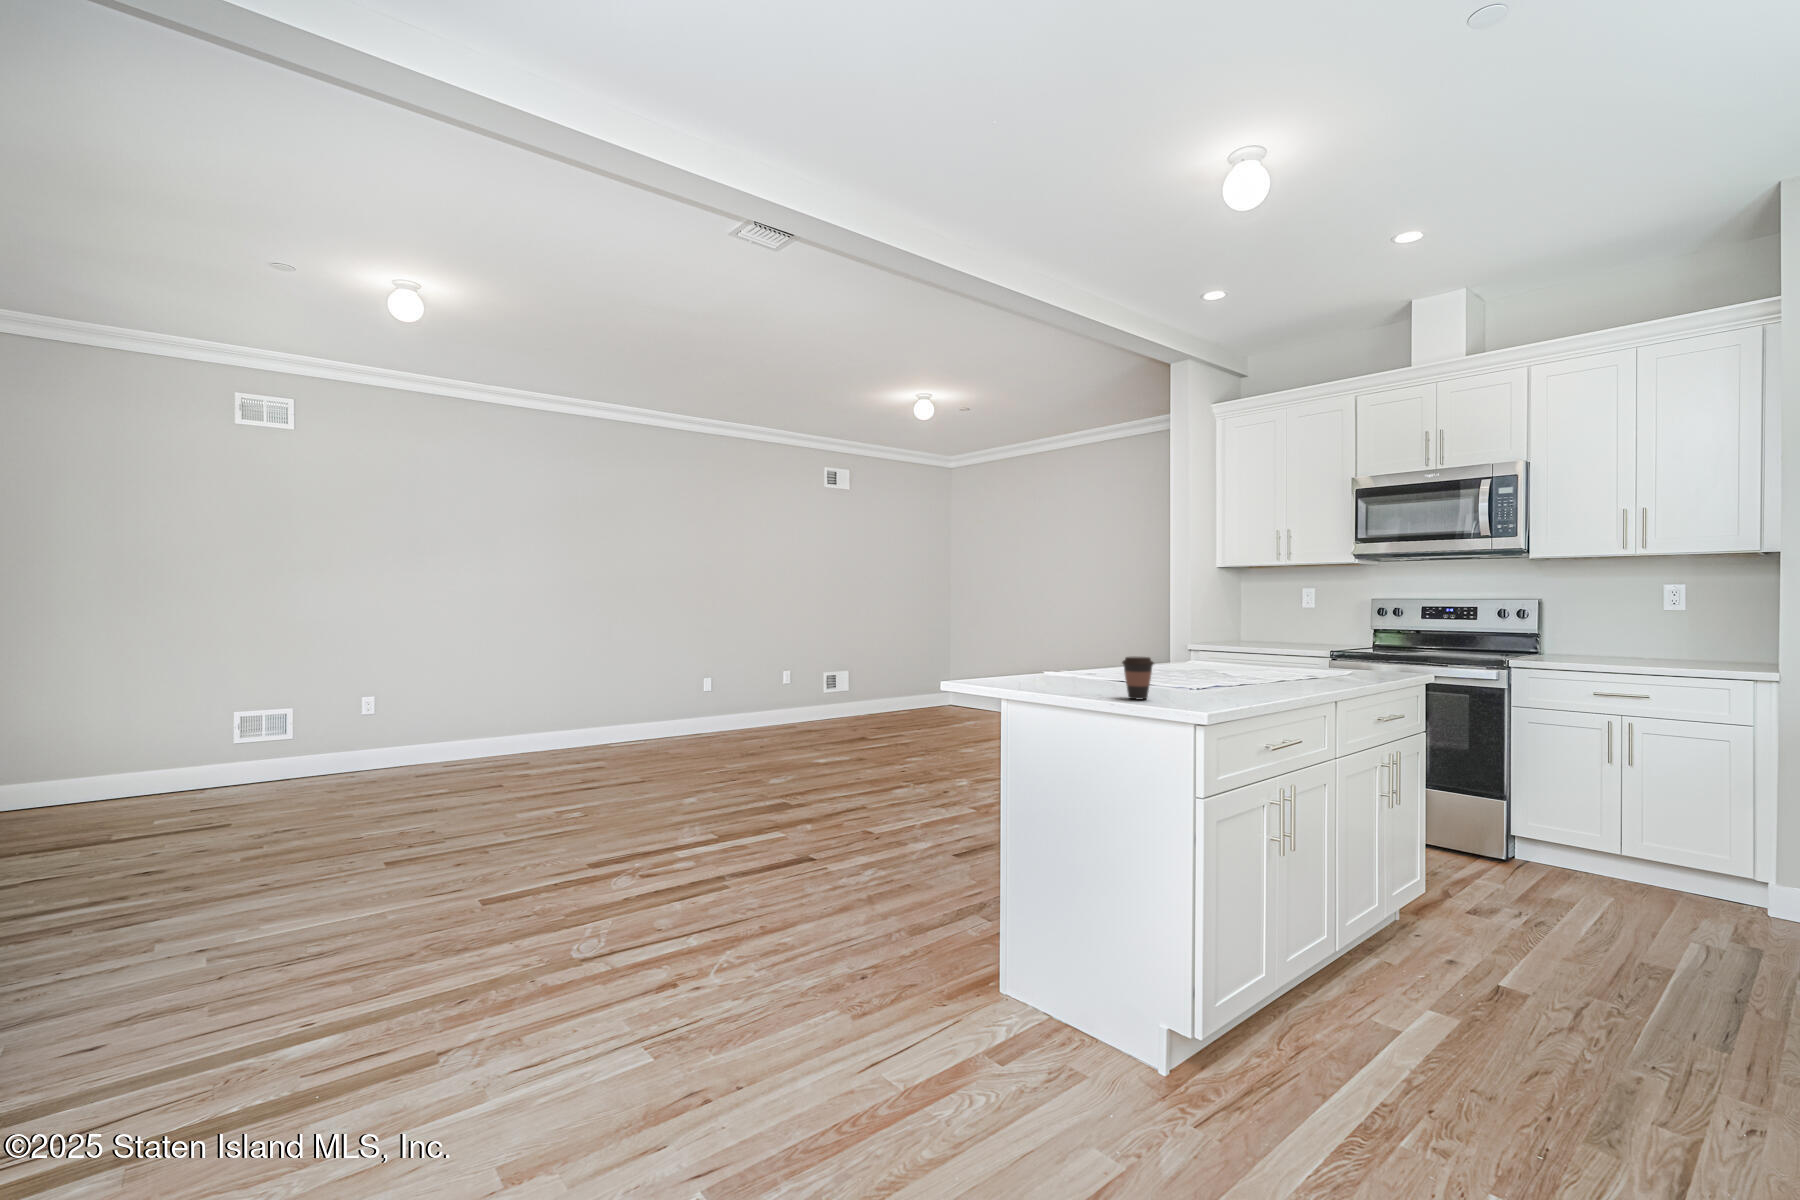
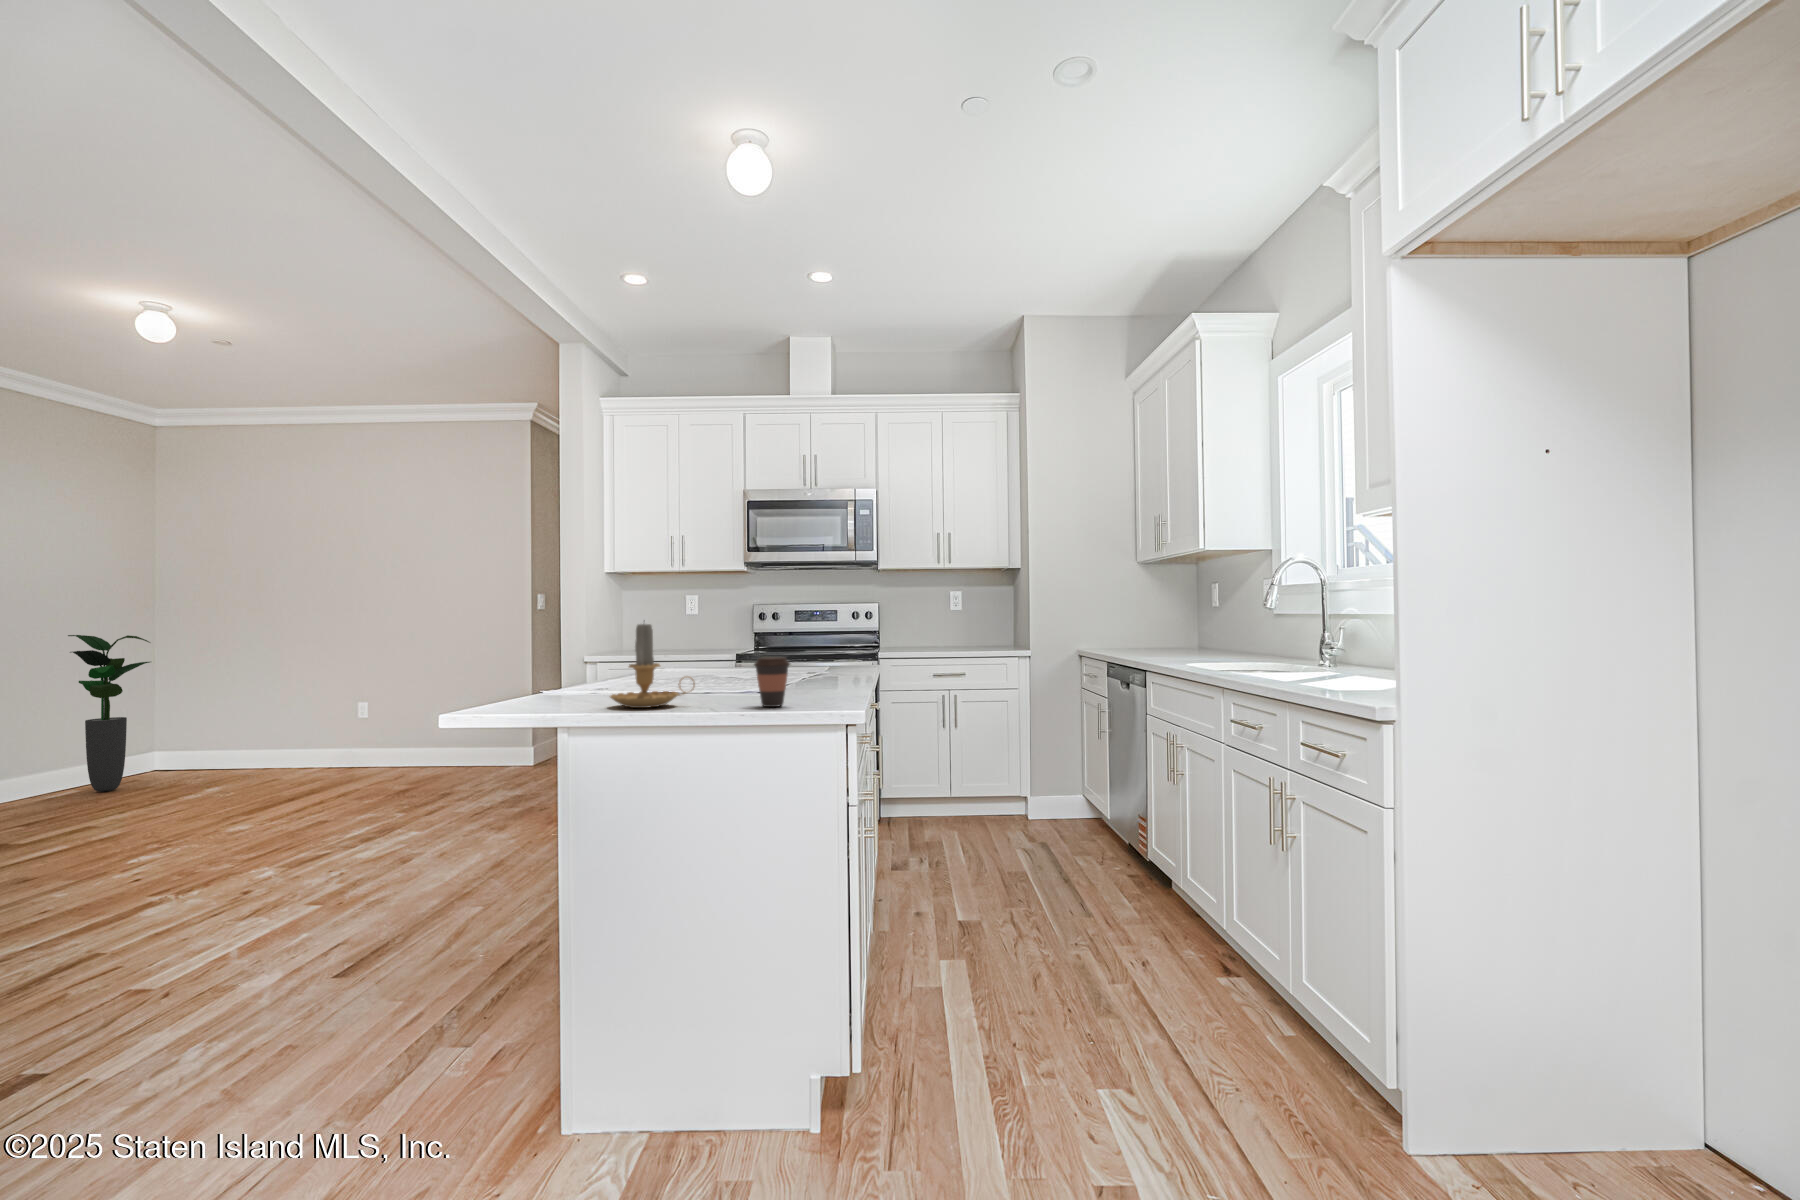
potted plant: none [909,611,950,712] -> present [68,635,150,792]
candle: none [1023,620,1085,689] -> present [610,624,695,708]

